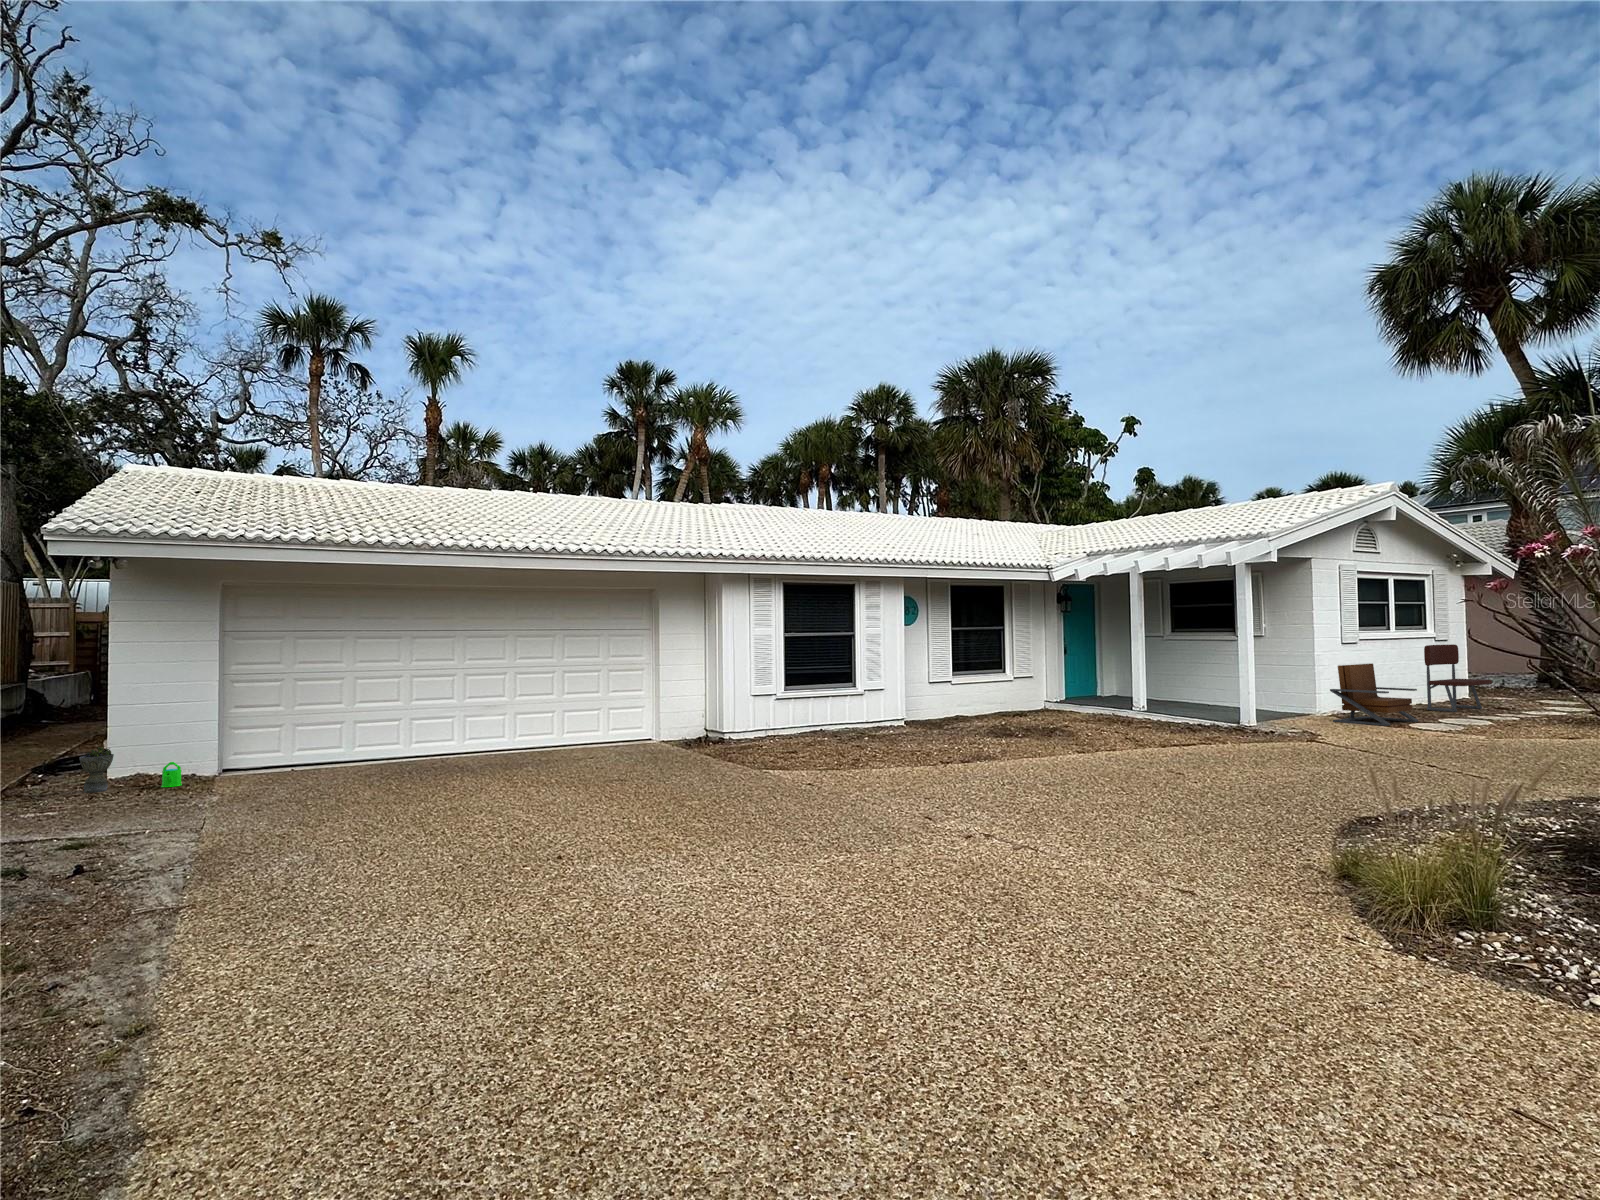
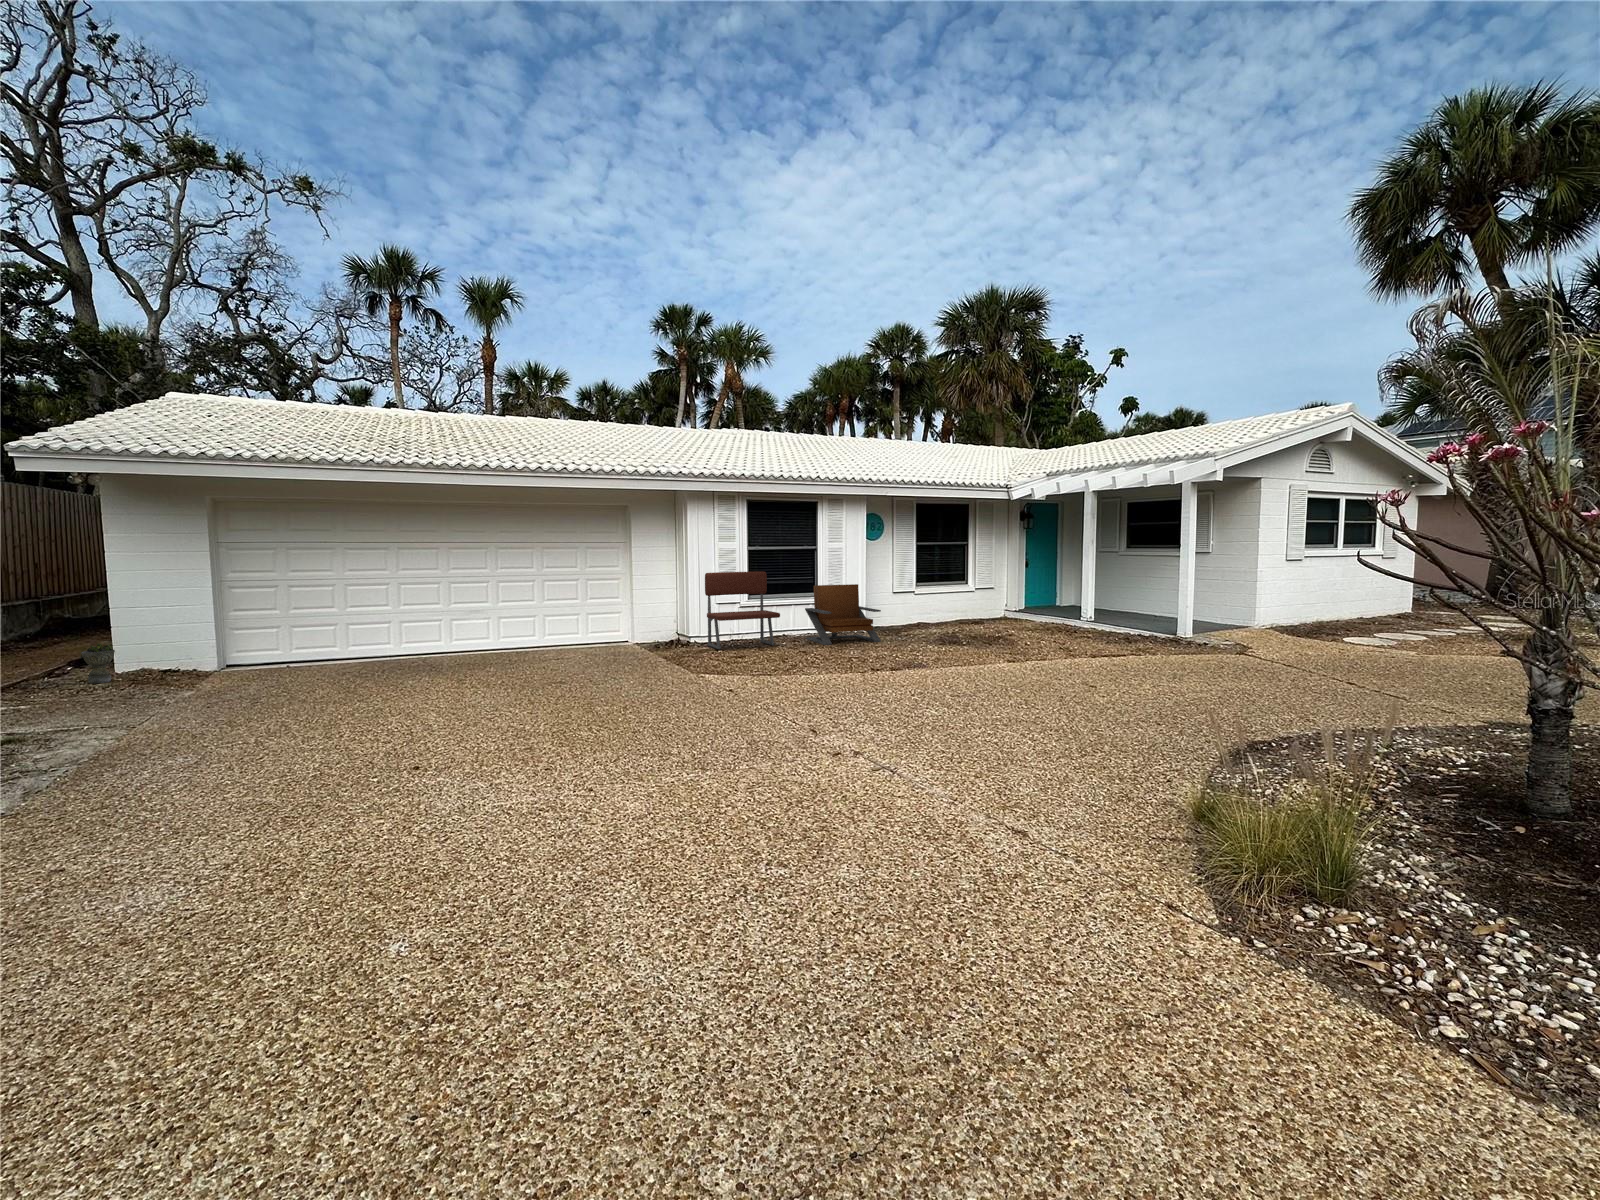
bench: present [1424,644,1492,712] -> present [705,572,780,649]
lounge chair: present [1330,664,1418,726] -> present [805,584,881,645]
watering can: present [161,762,182,787] -> none [158,657,180,680]

